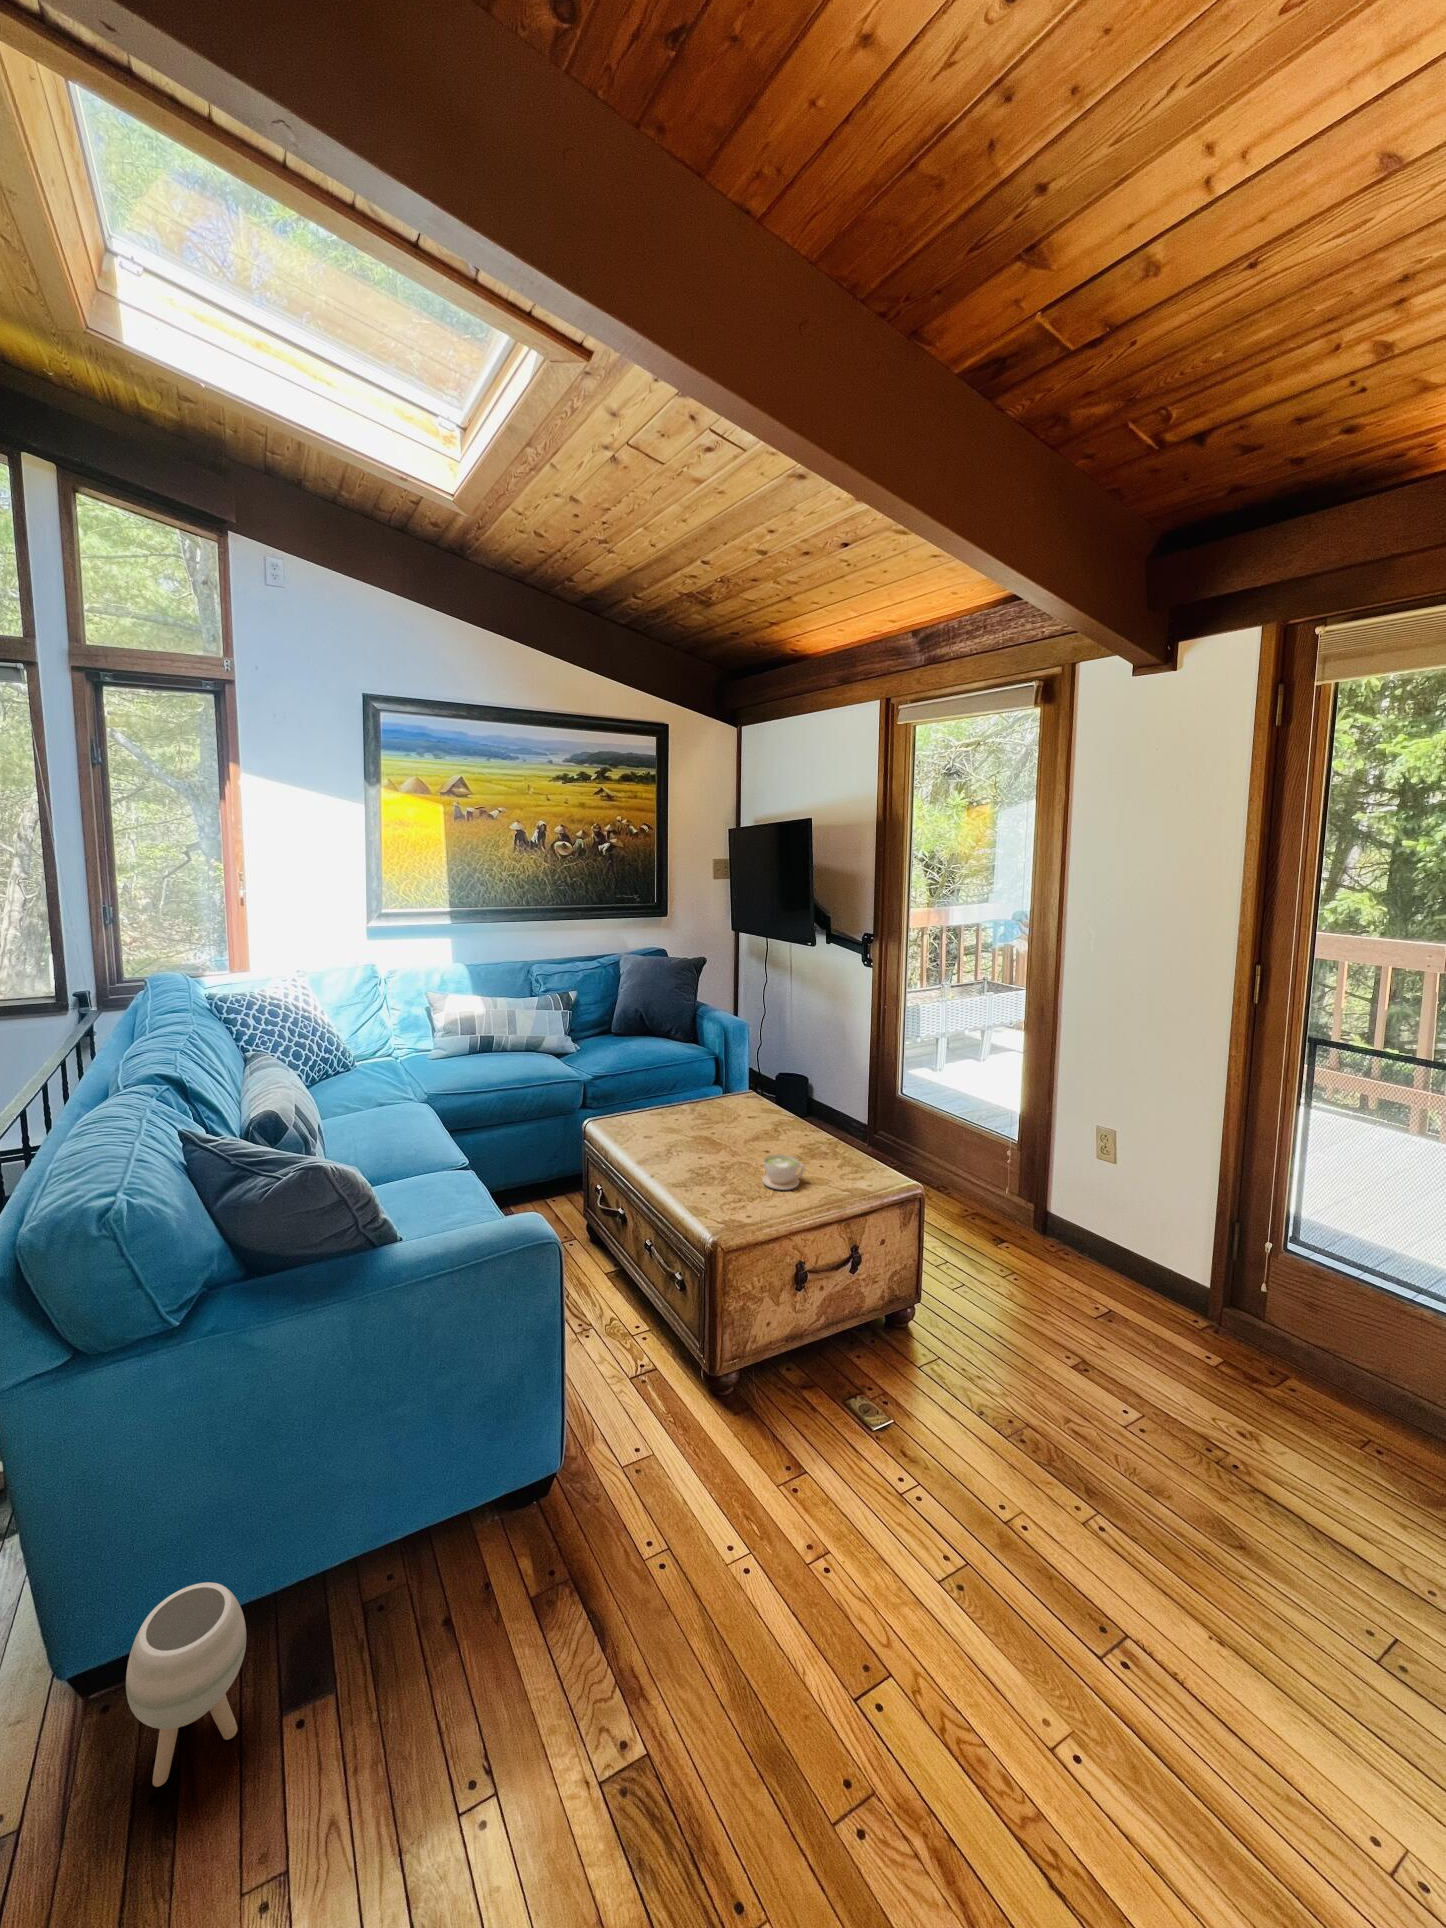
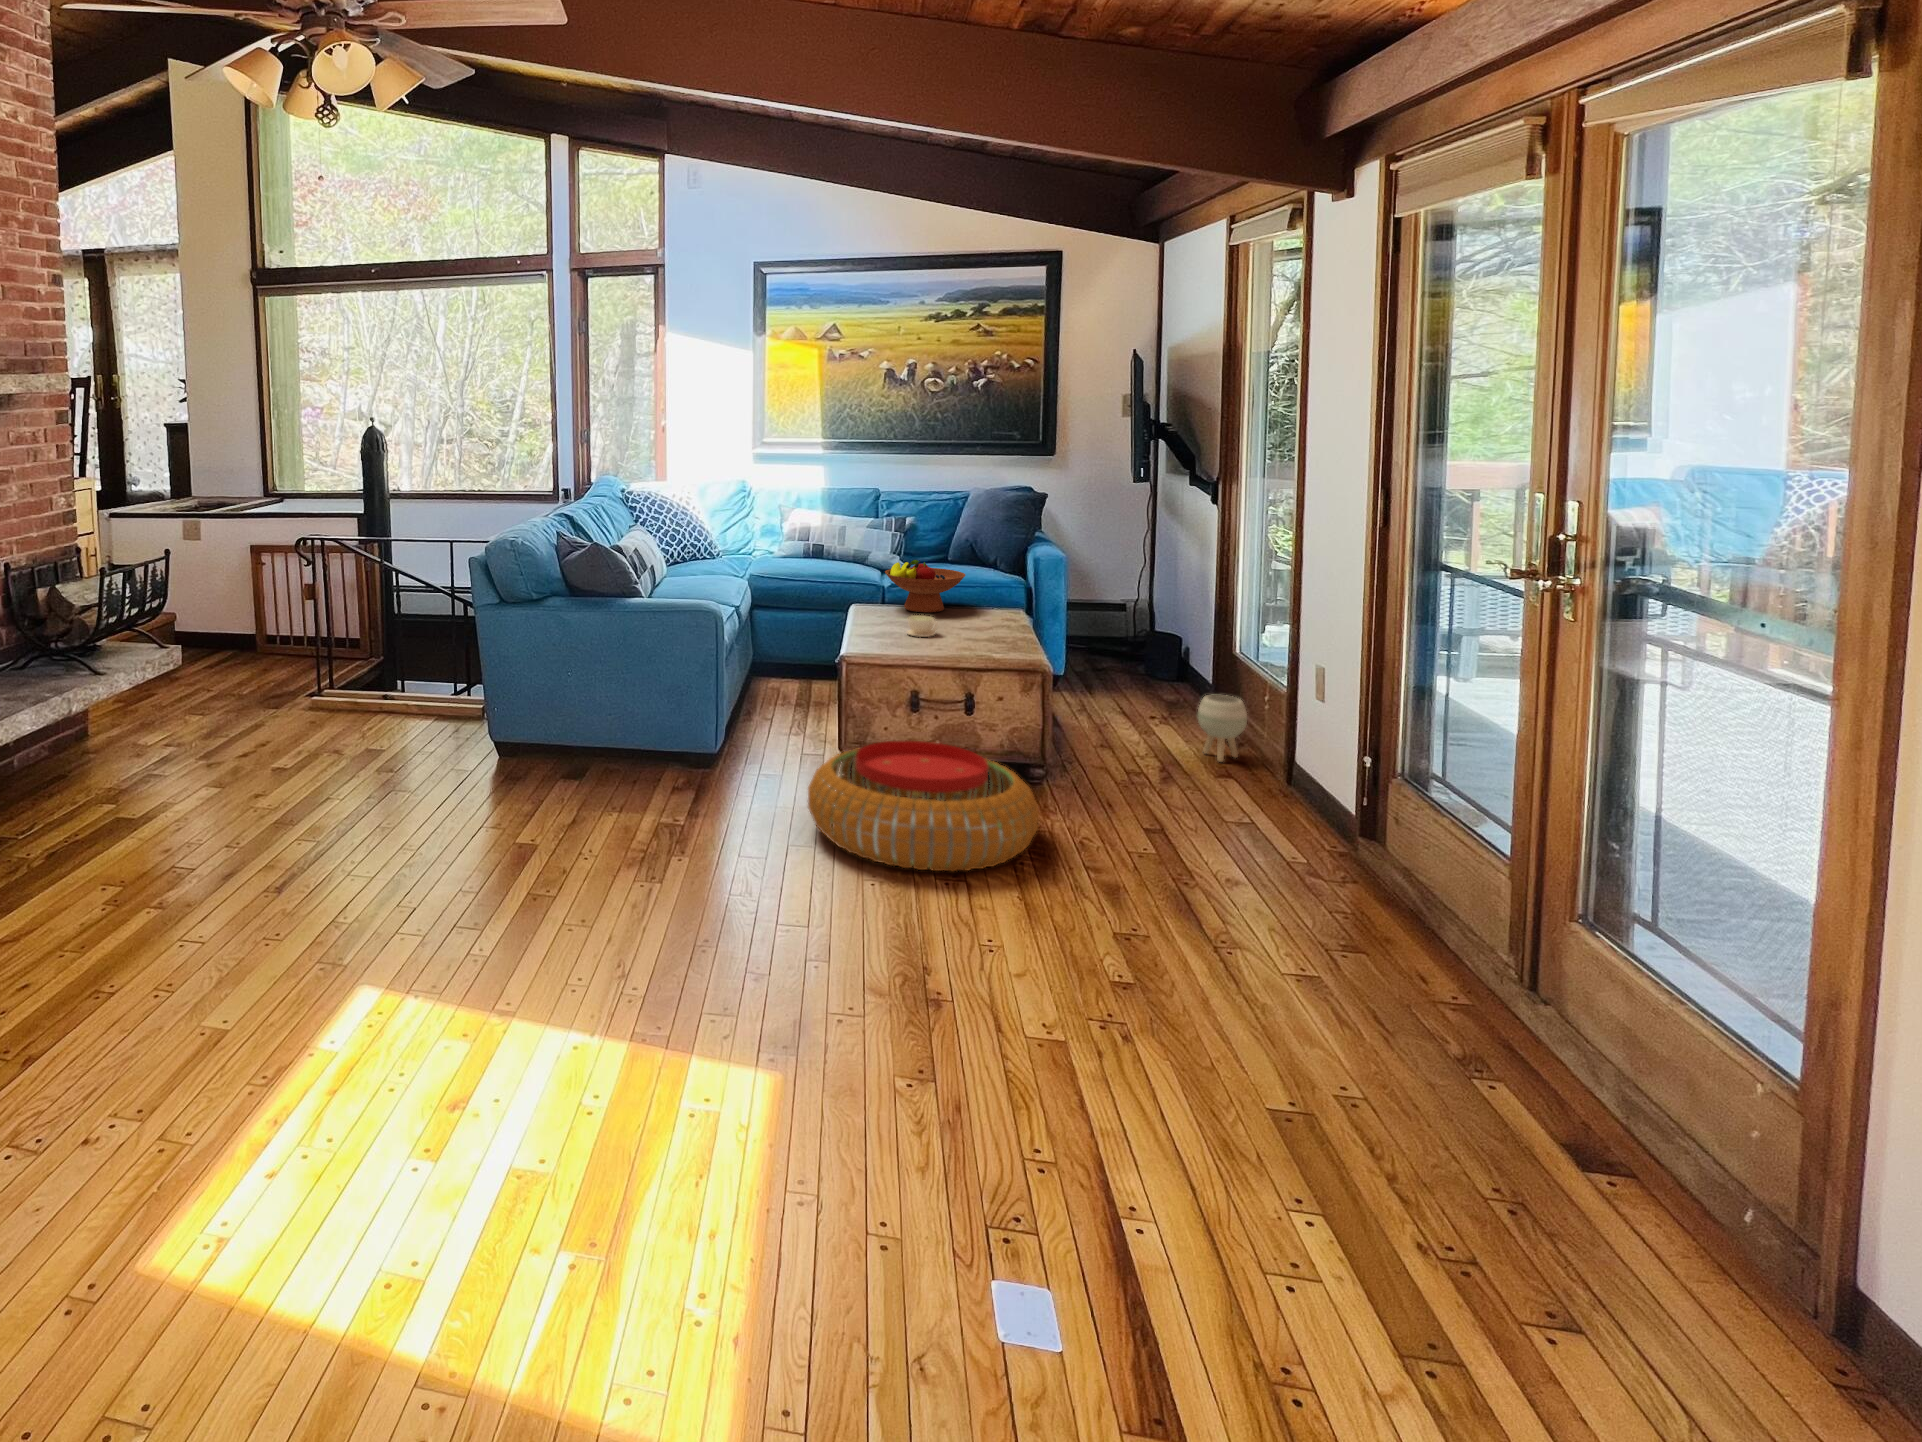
fruit bowl: none [664,1067,759,1134] -> present [885,560,965,612]
pouf: none [844,1392,1252,1772] -> present [808,741,1039,871]
planter: present [126,1582,246,1787] -> present [1197,695,1247,762]

